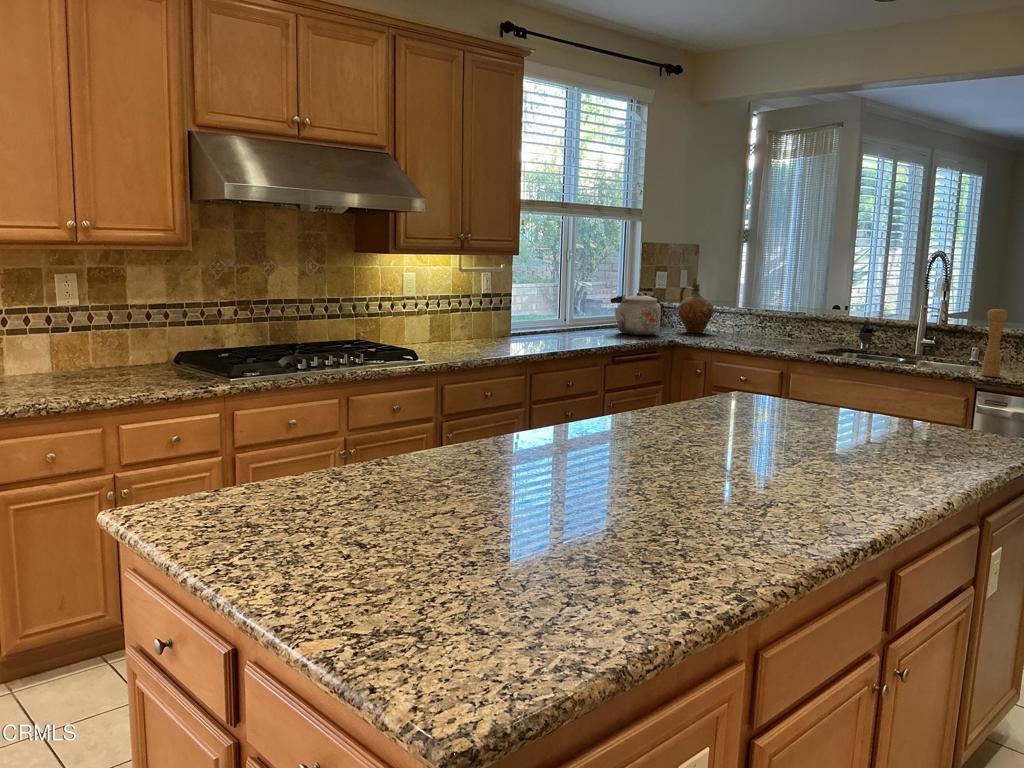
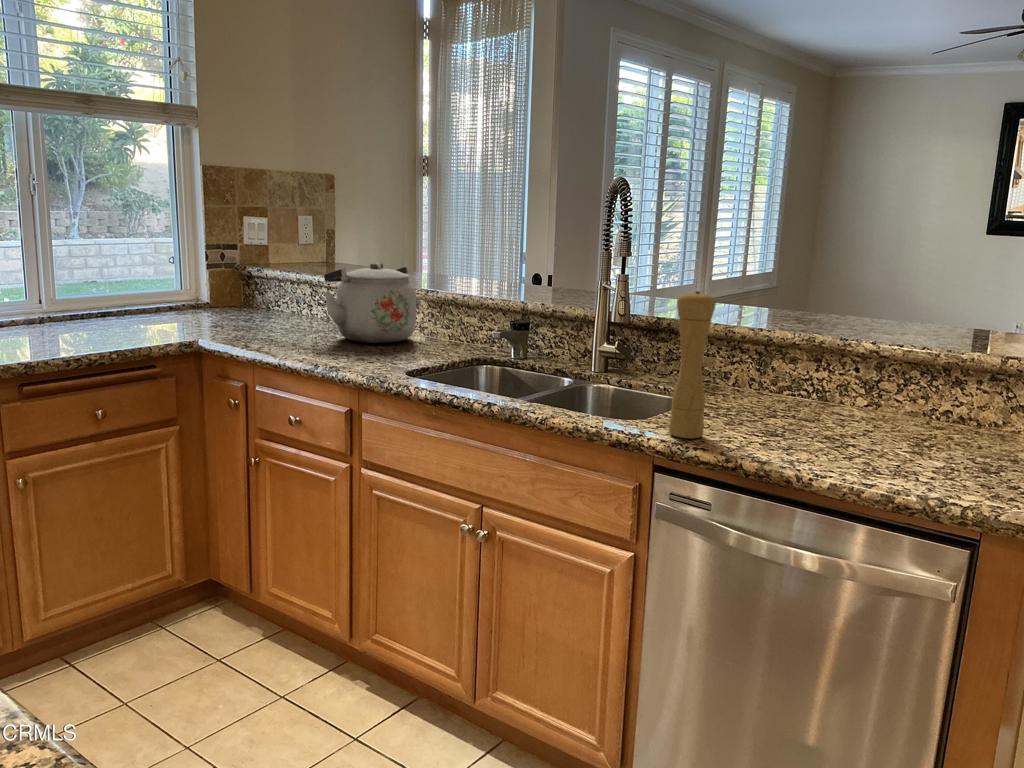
ceramic jug: present [678,284,714,333] -> none [249,237,312,322]
kettle: present [611,292,661,335] -> present [324,263,416,343]

